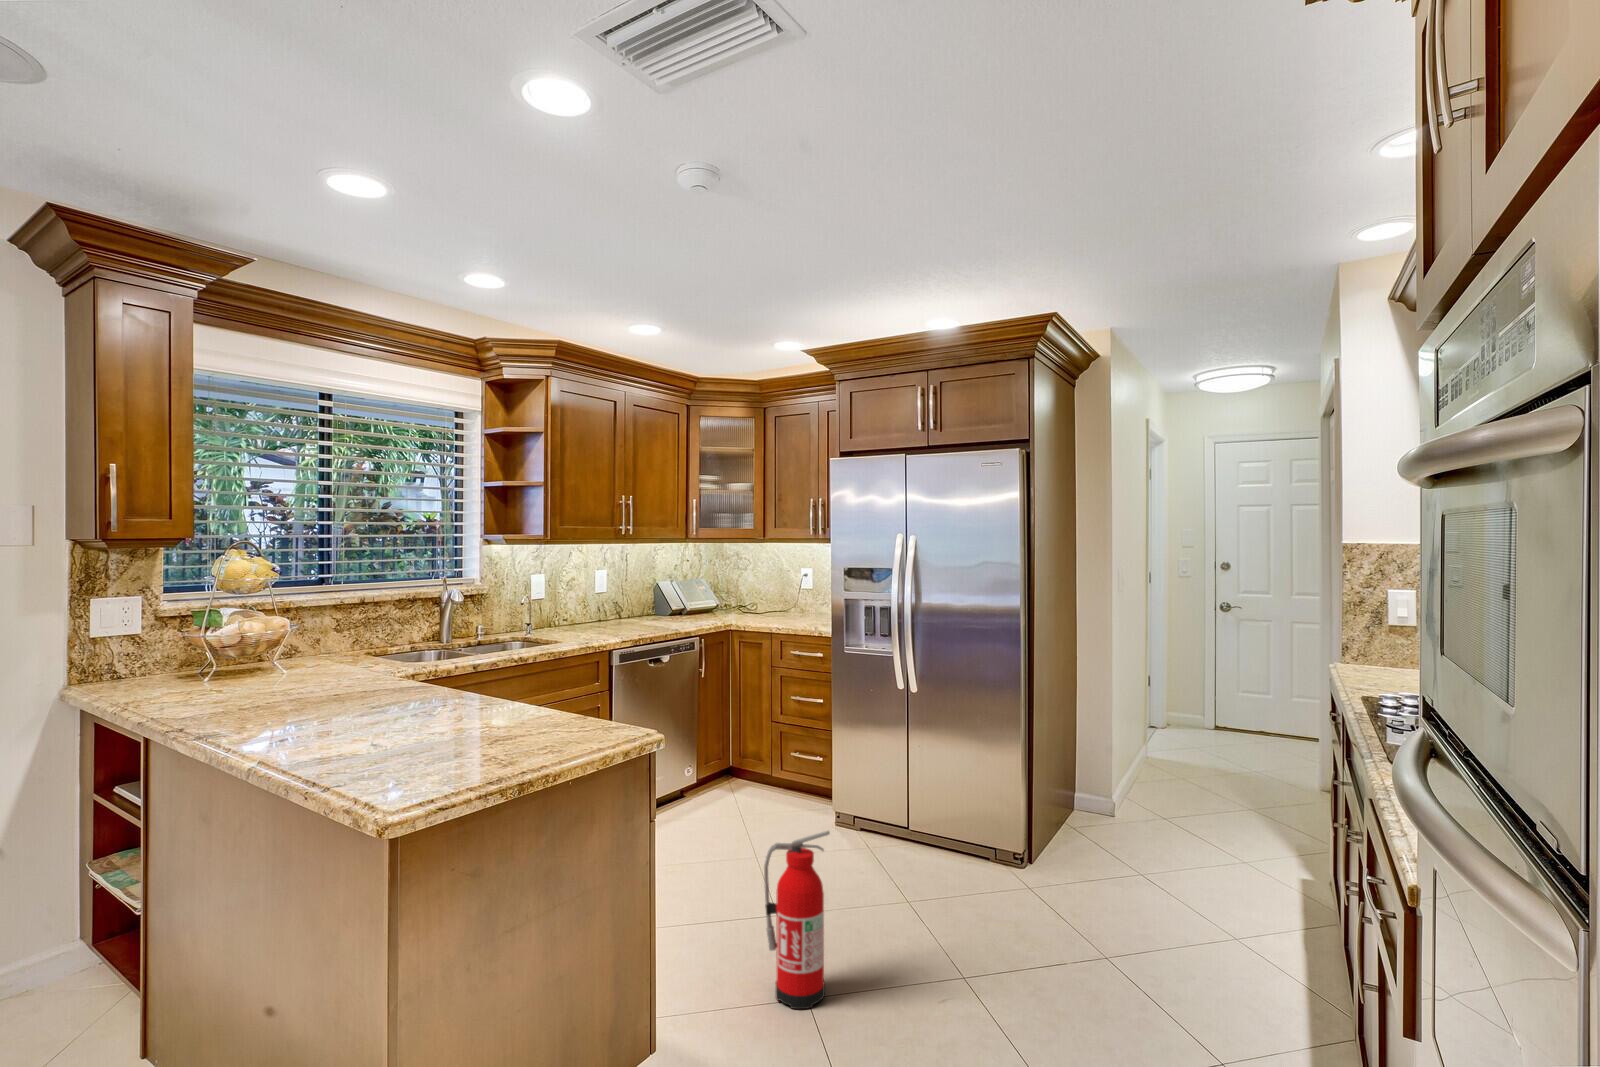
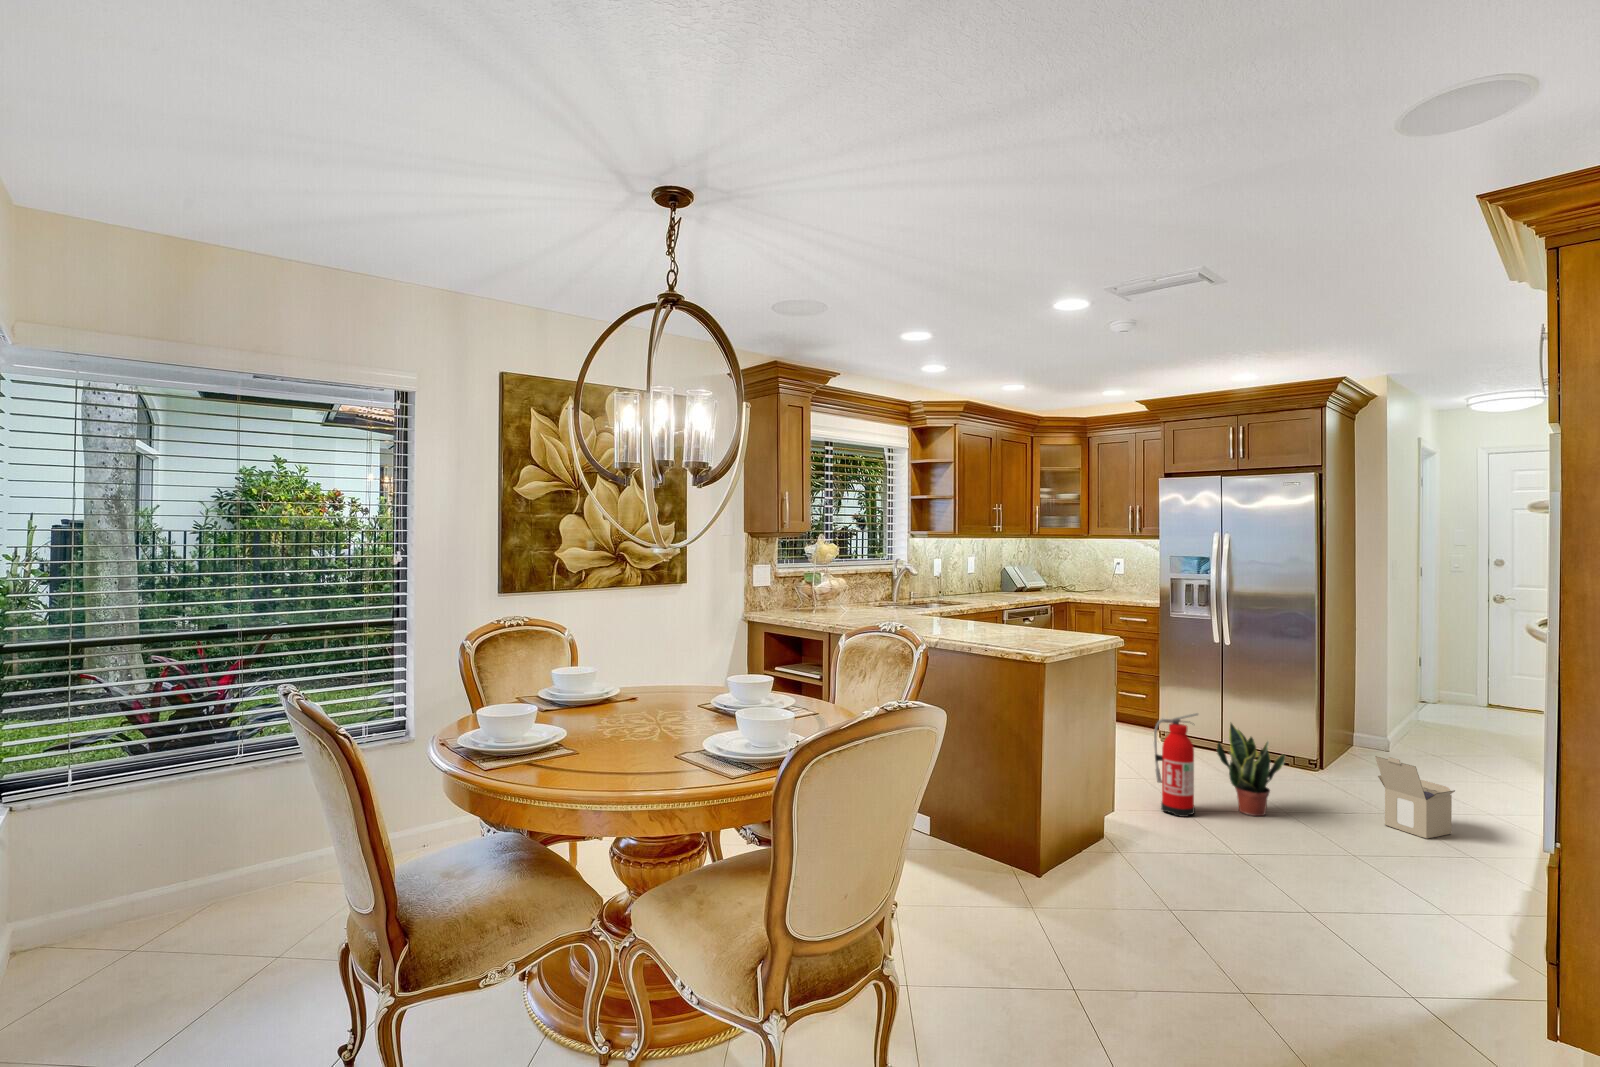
potted plant: none [864,837,960,989] -> present [1217,723,1285,816]
cardboard box: none [1080,879,1185,1008] -> present [1375,756,1455,839]

